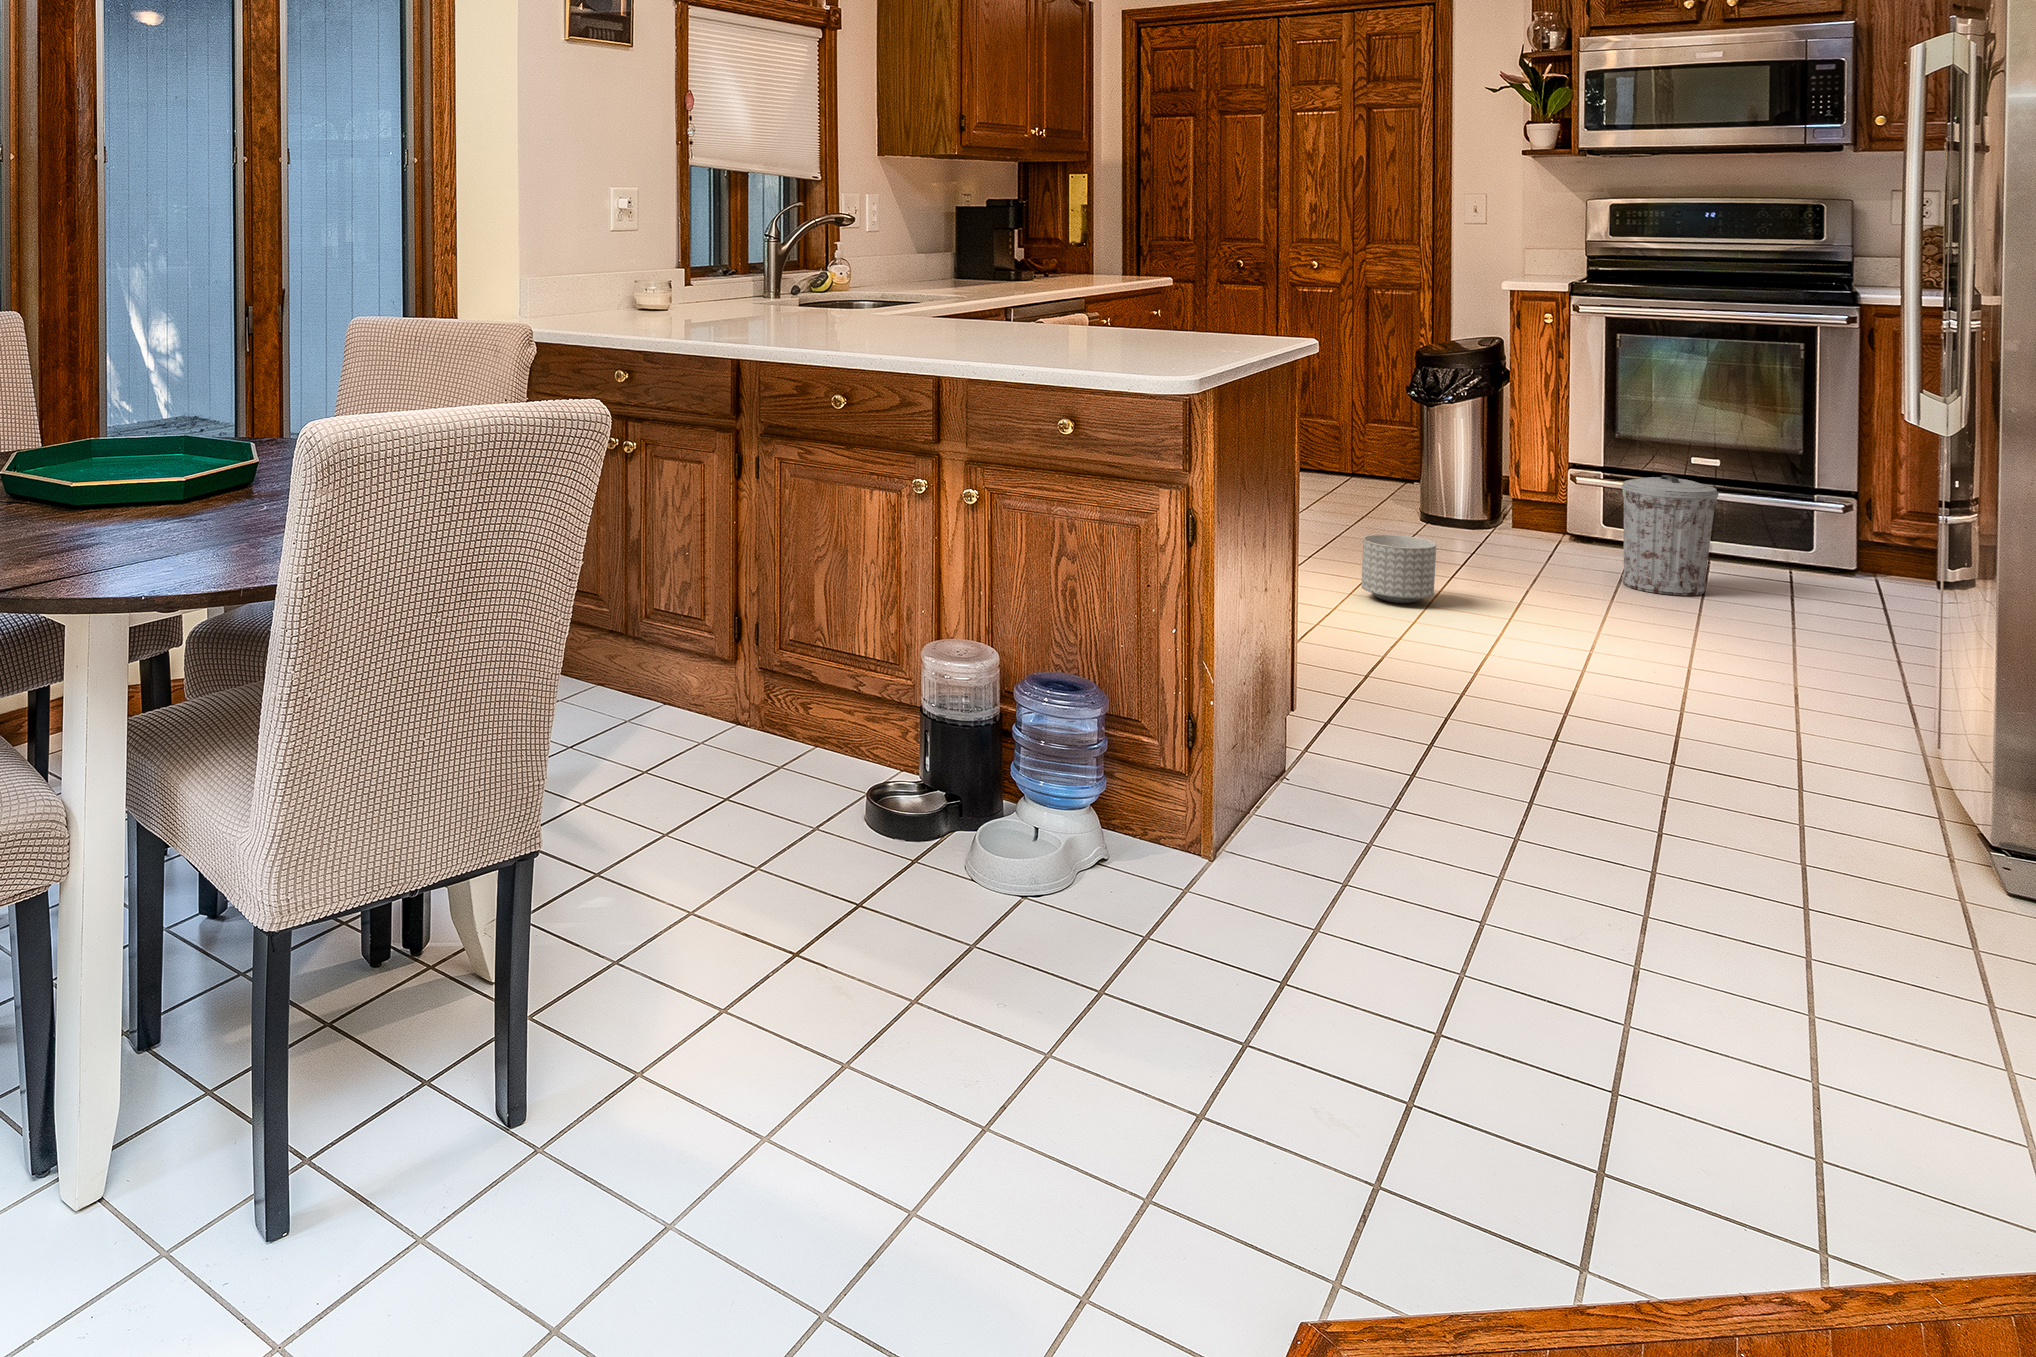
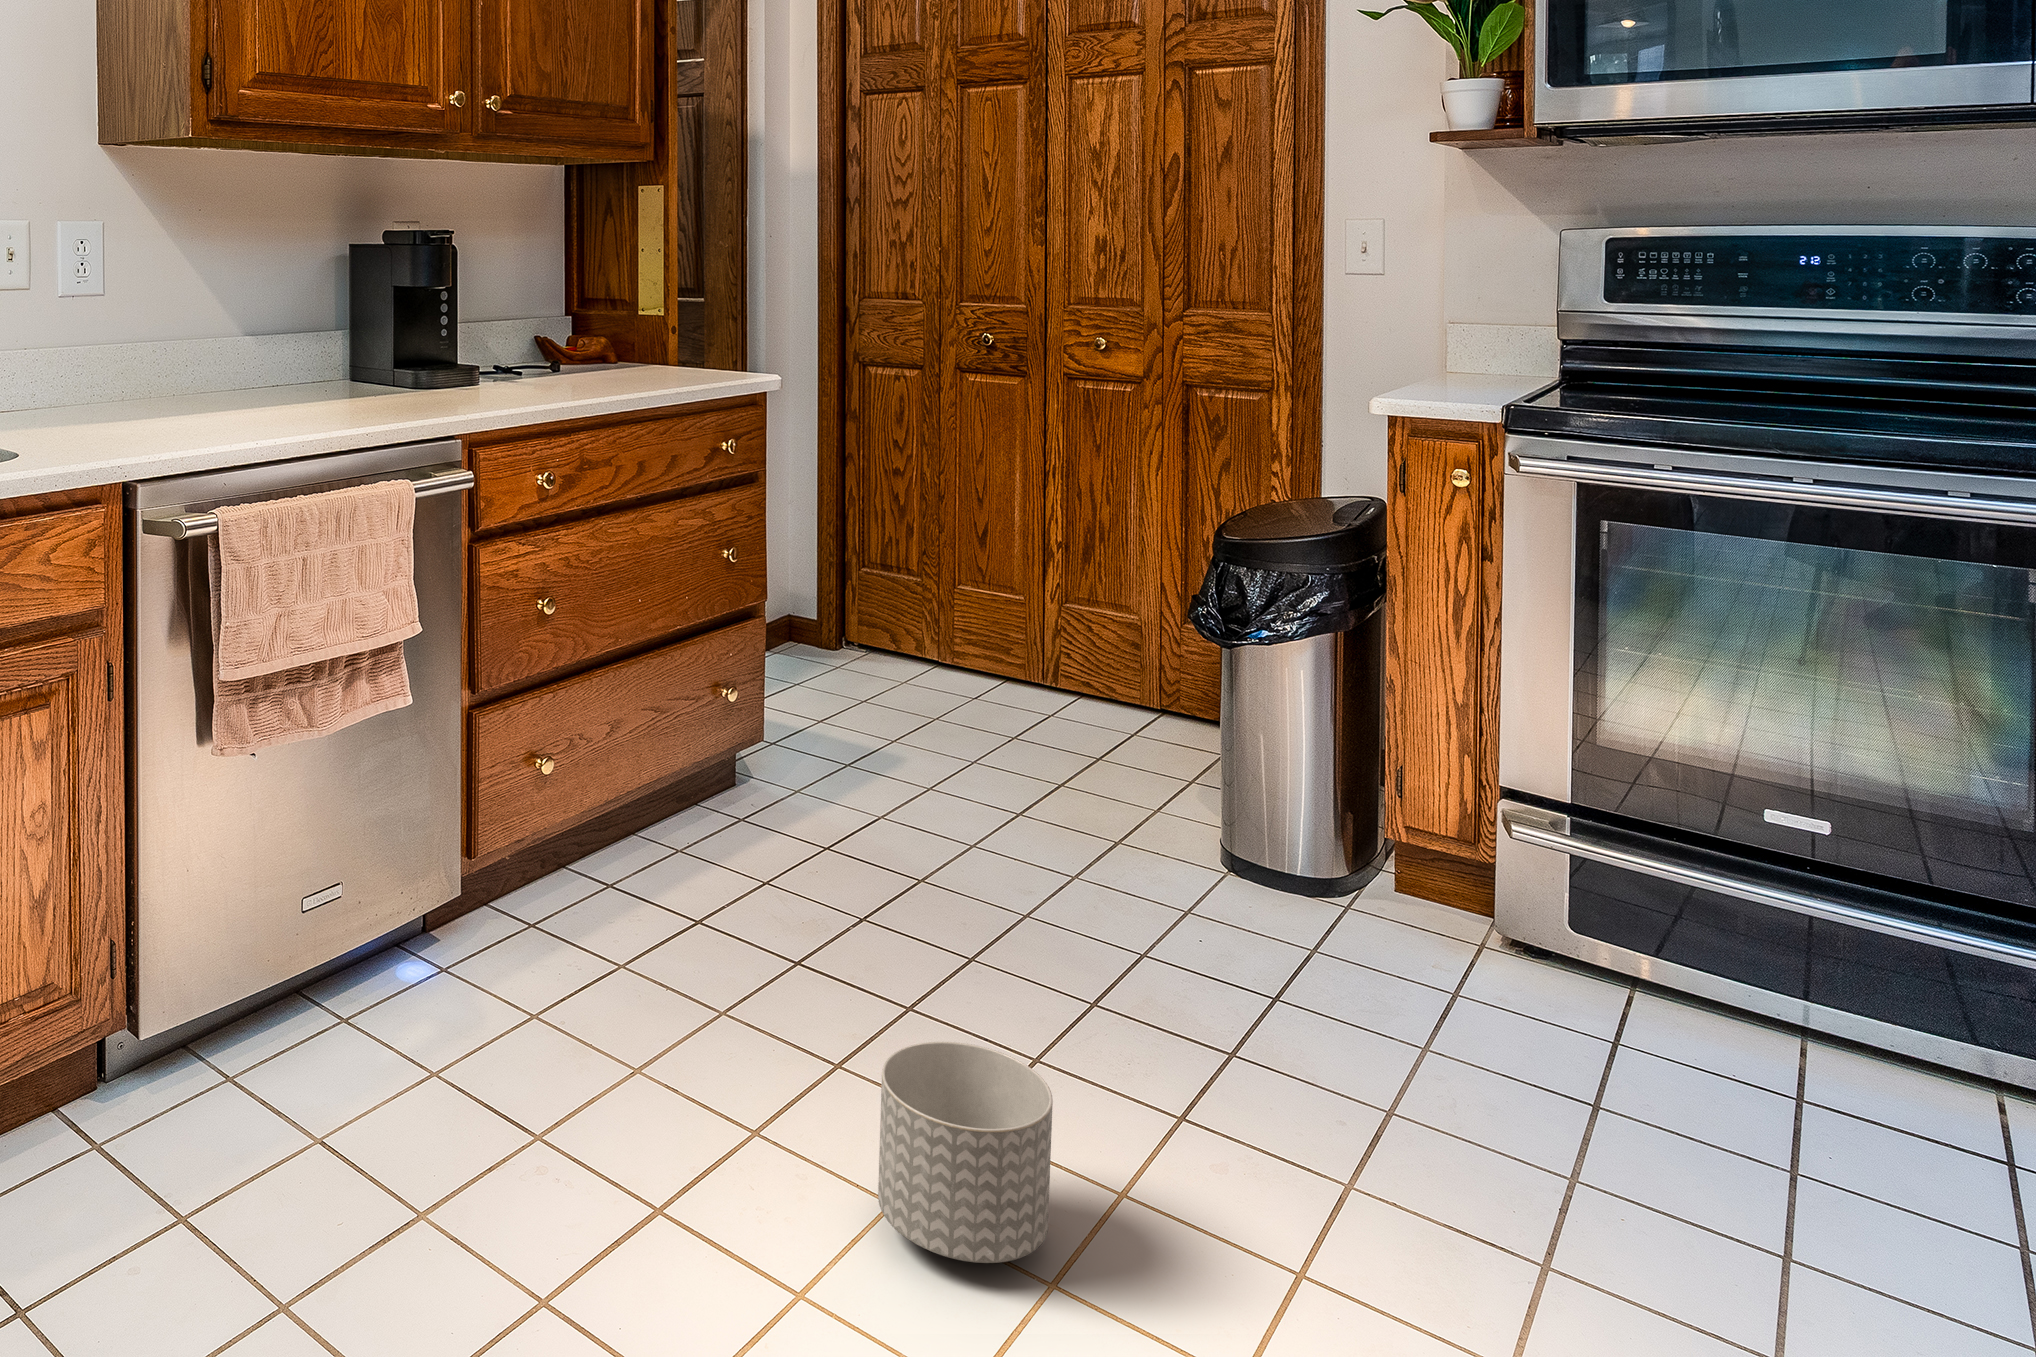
trash can: present [1622,475,1719,596] -> none [1578,904,1826,1254]

